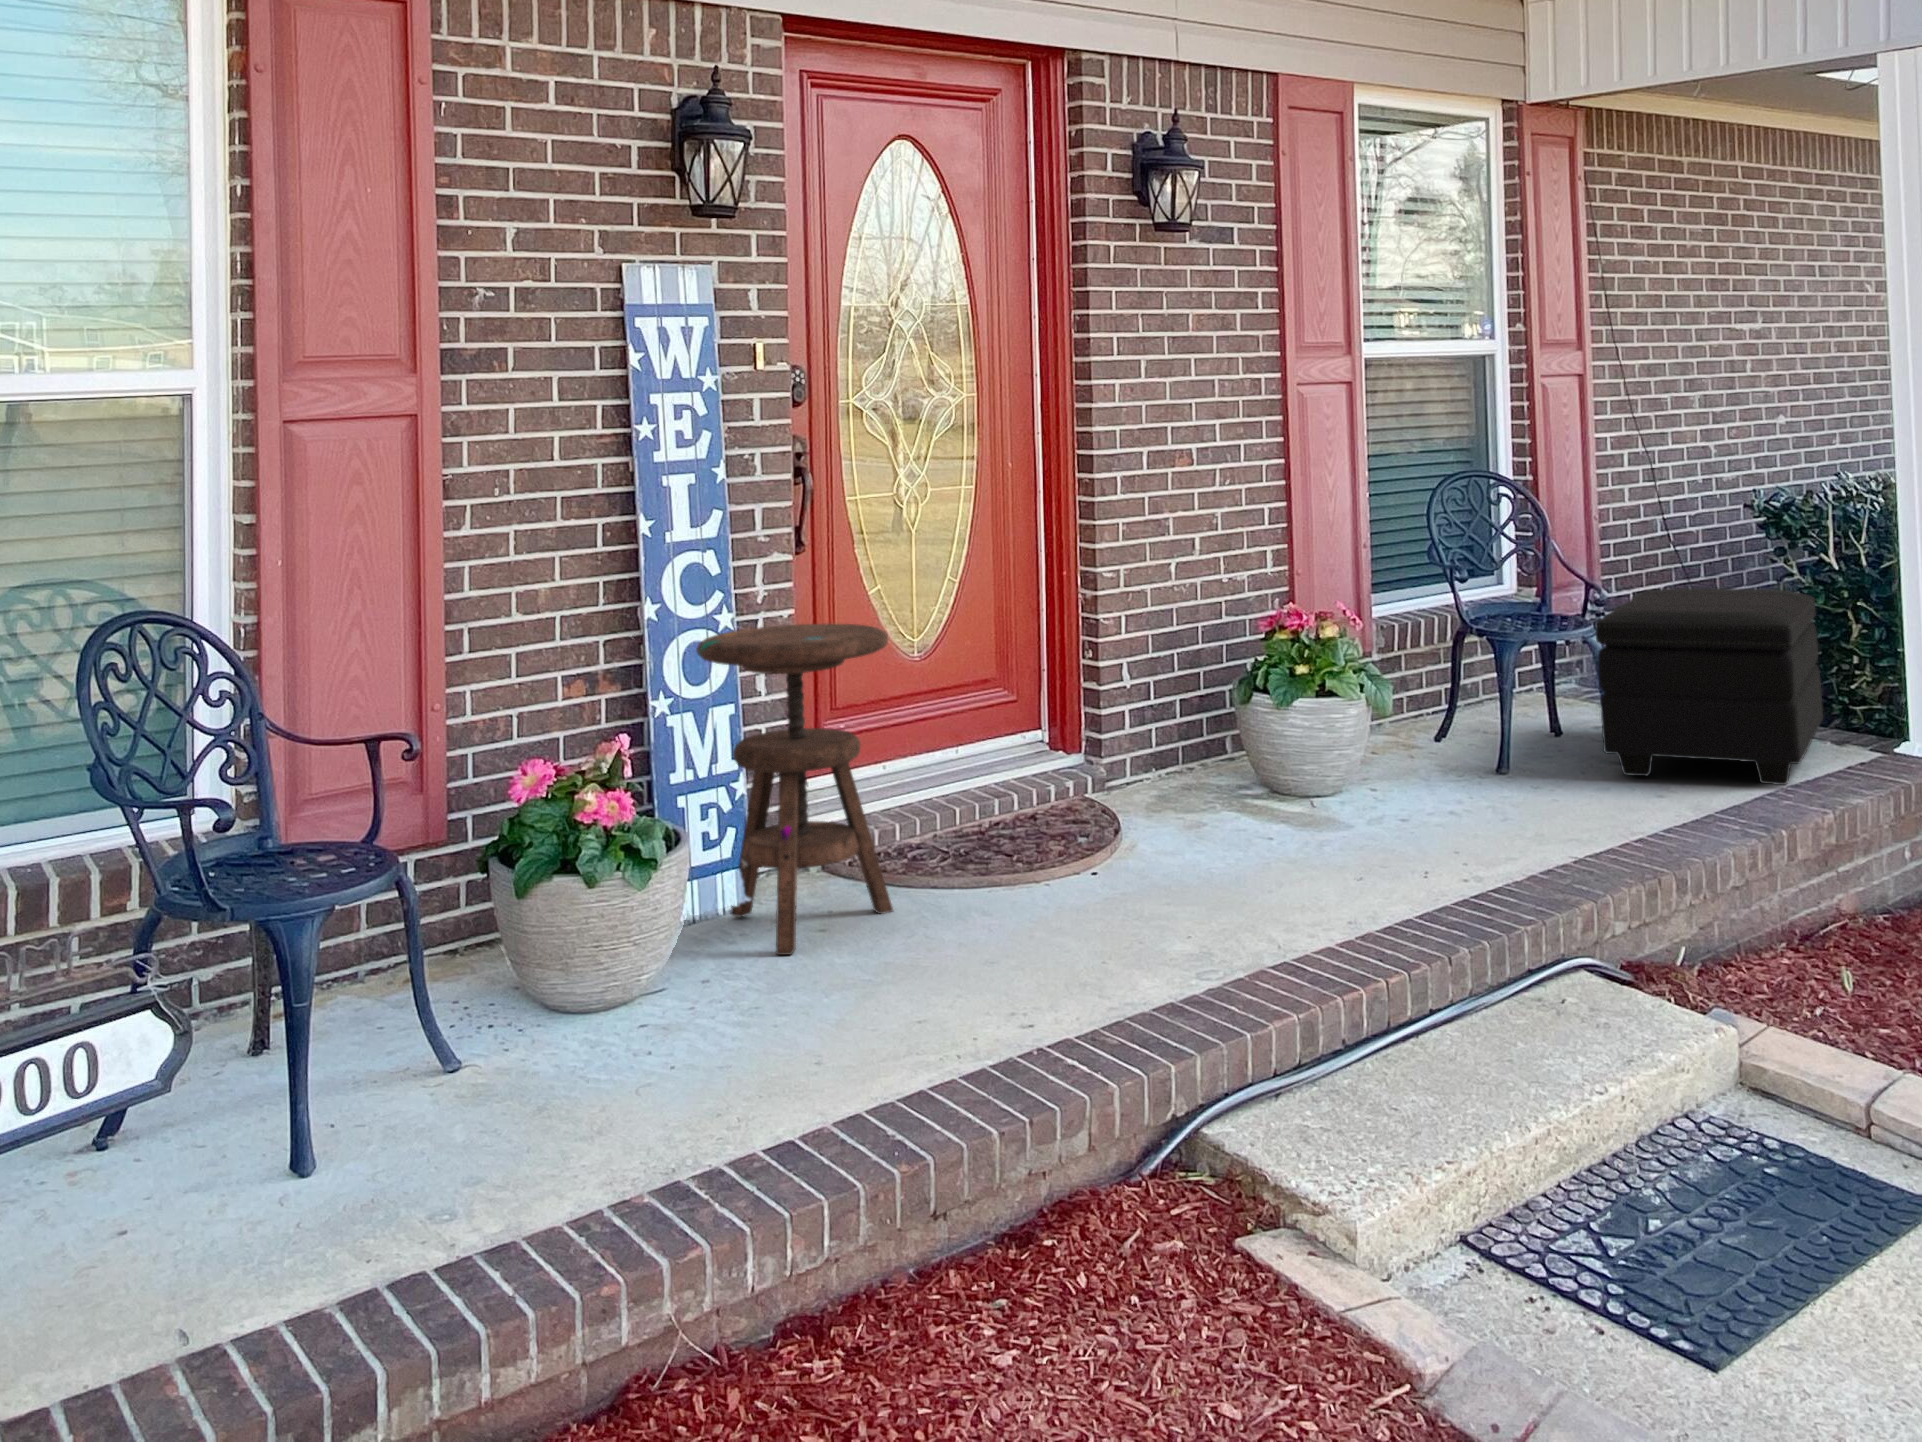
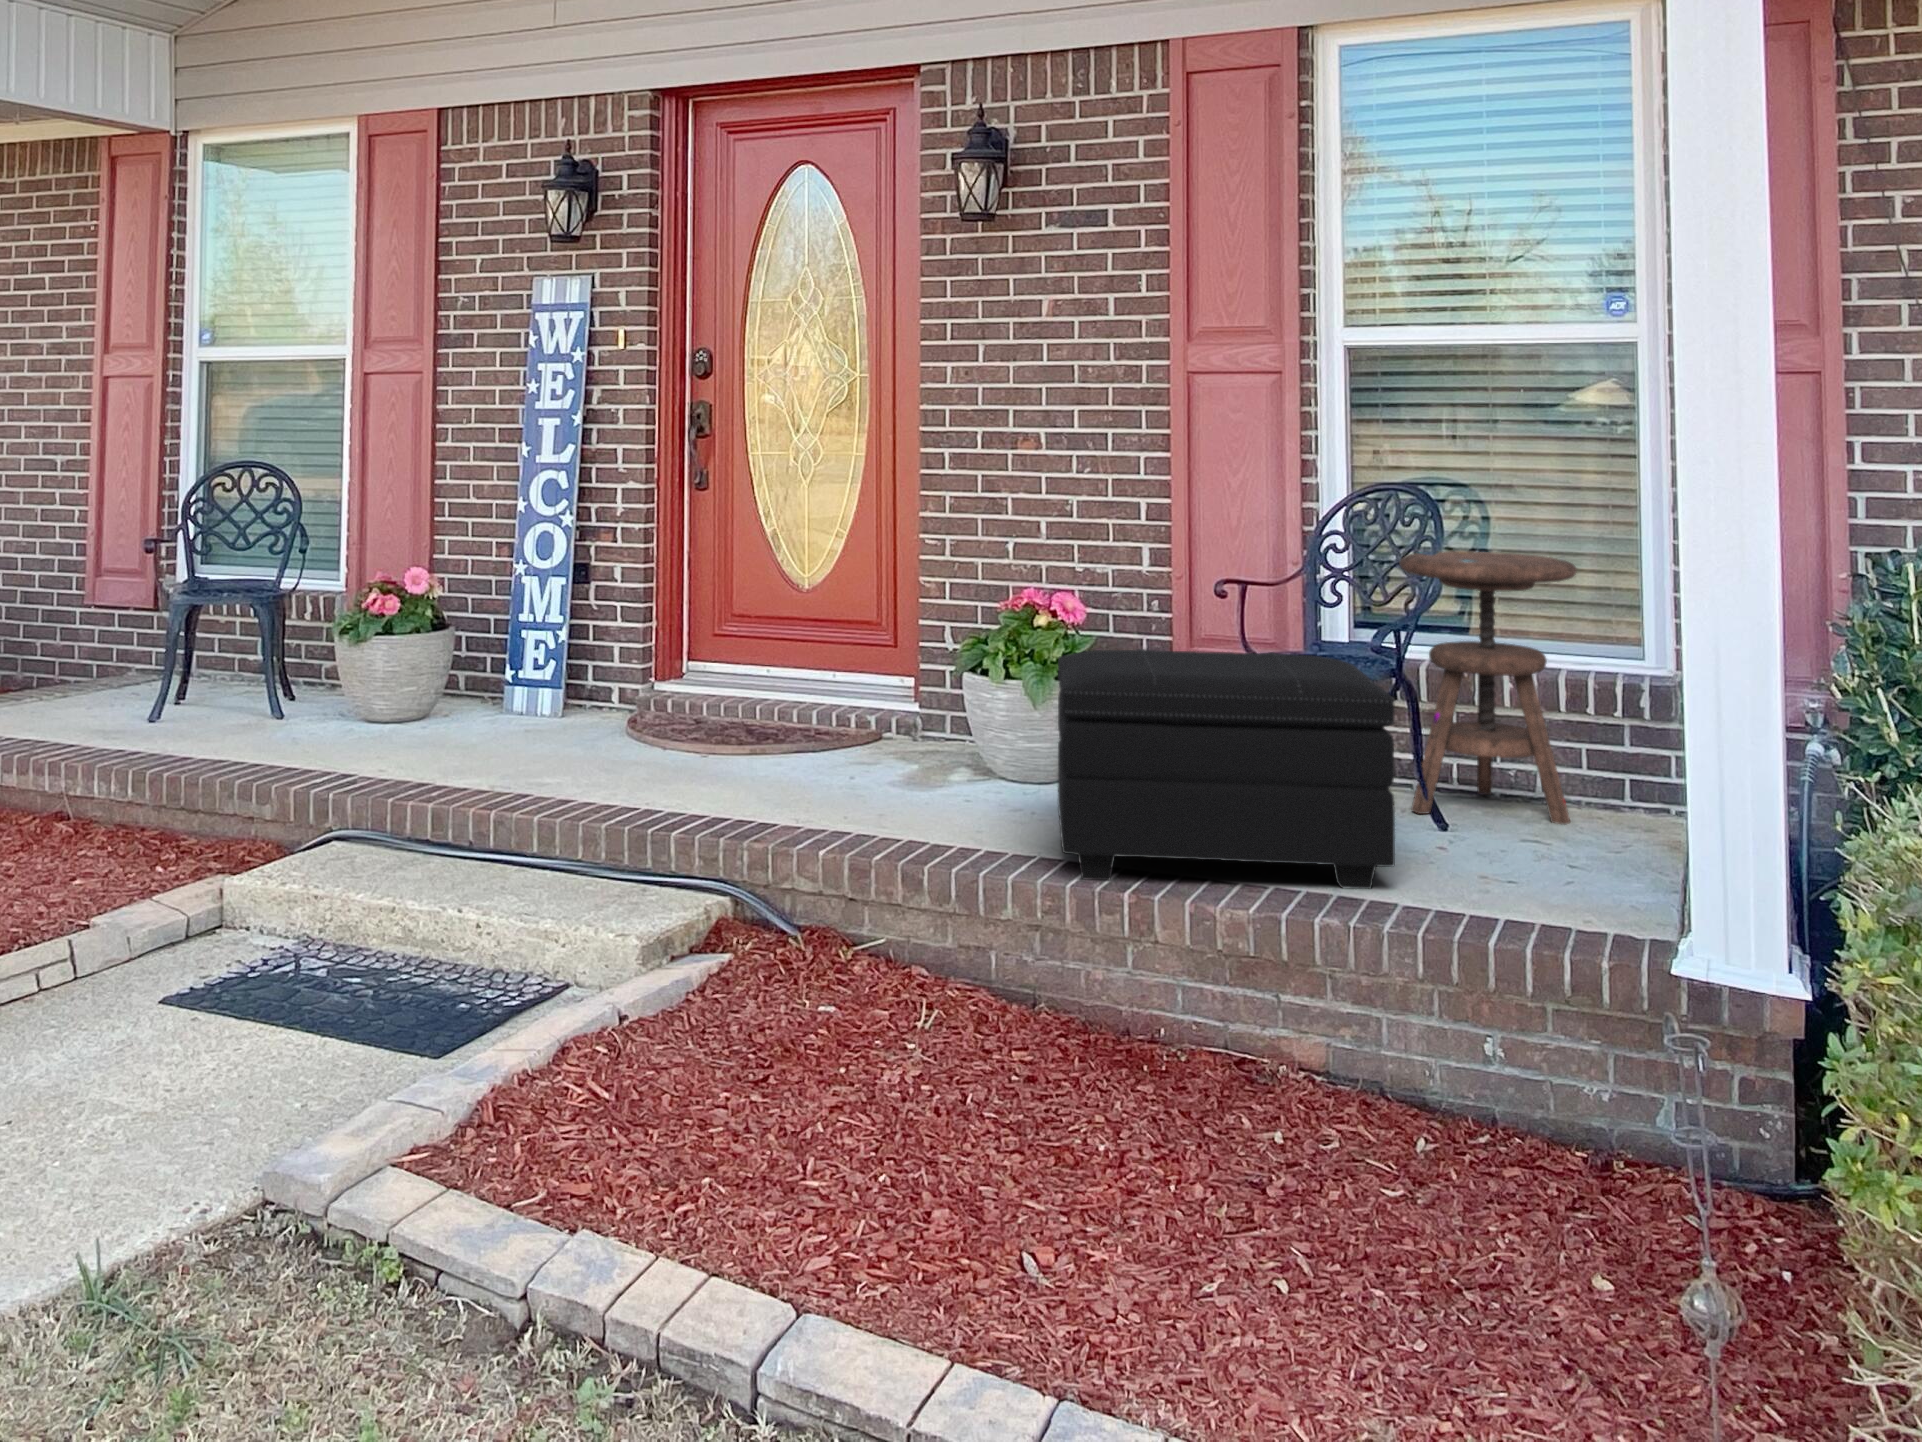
side table: present [696,624,893,955] -> present [1399,551,1577,824]

